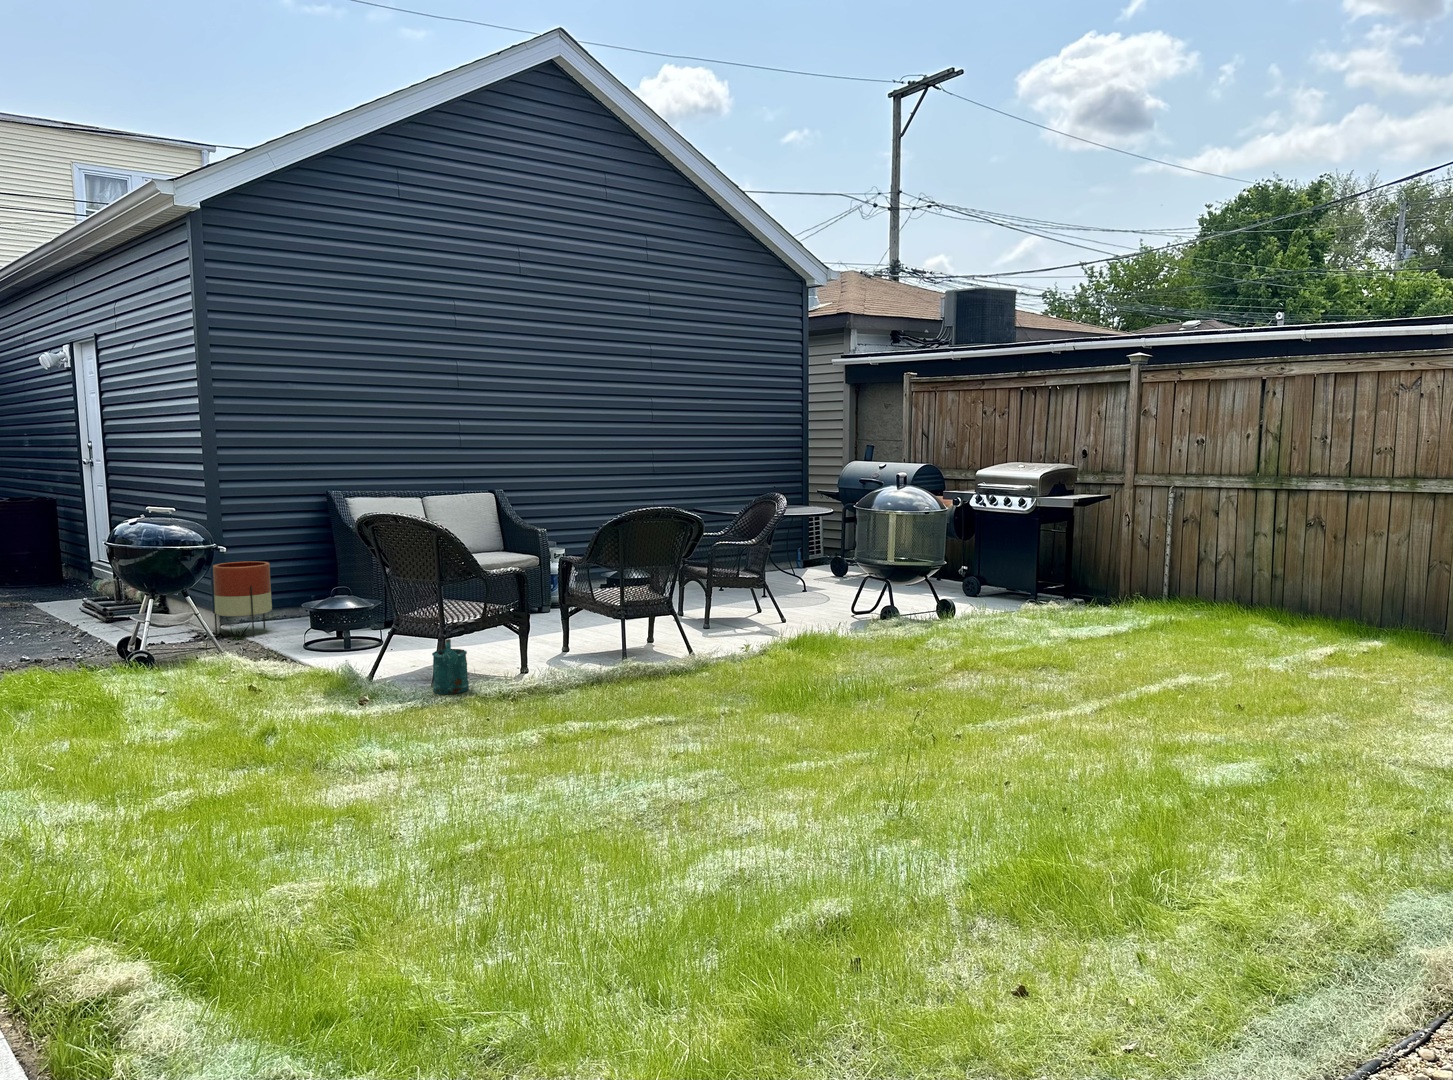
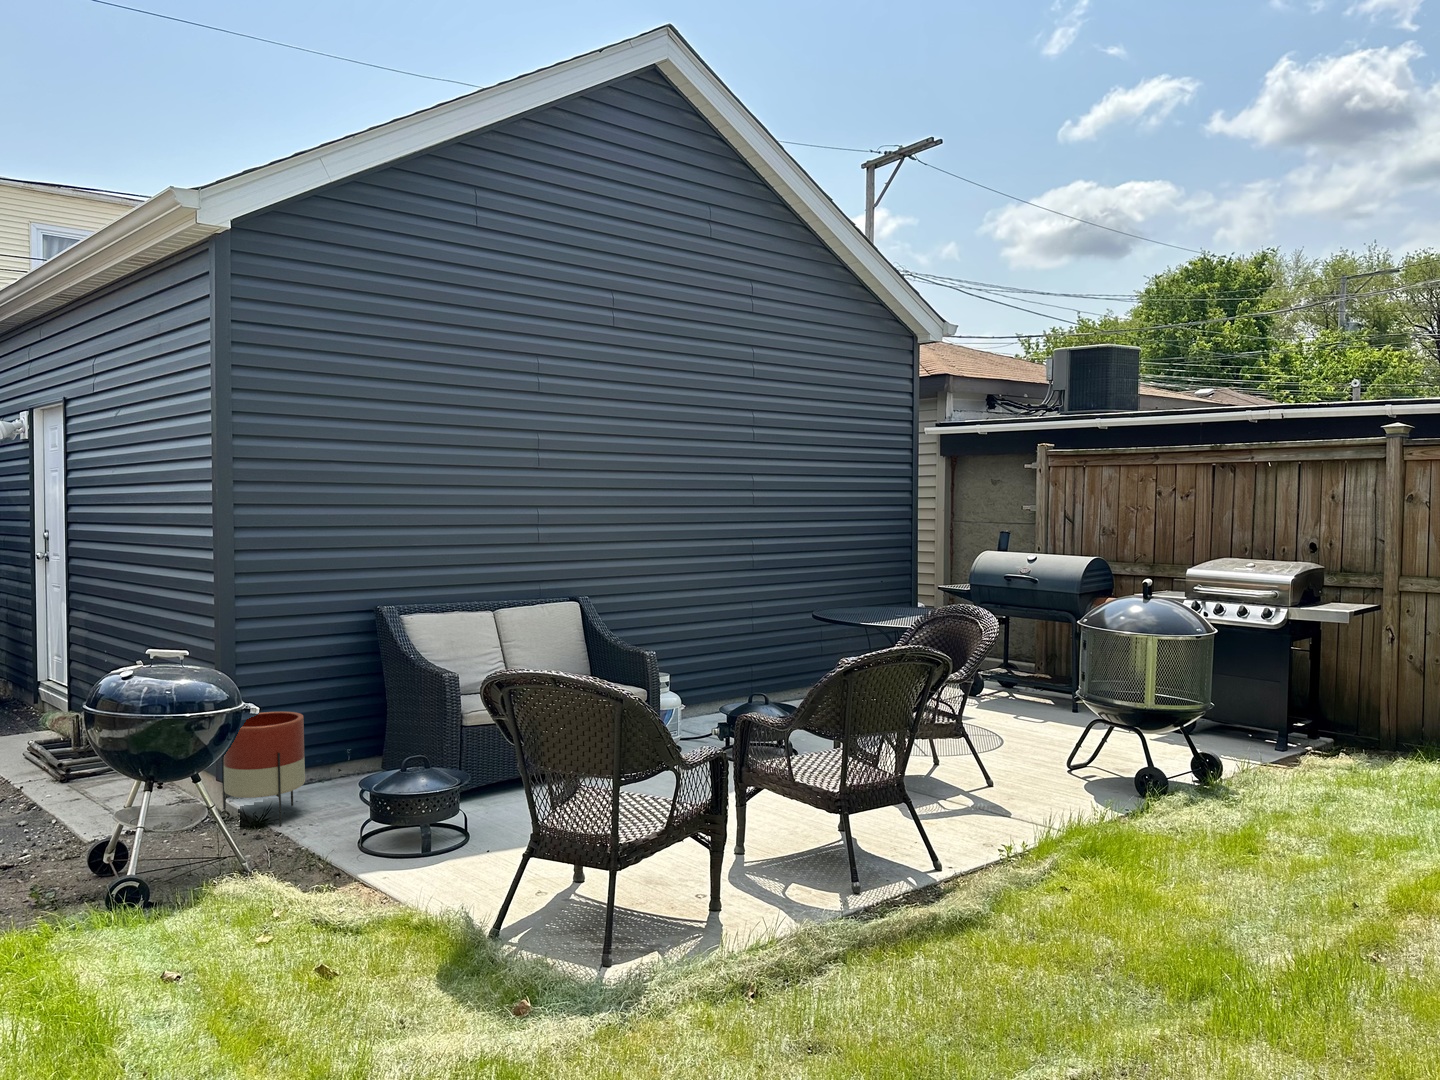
watering can: present [432,639,469,694] -> none [617,886,680,991]

